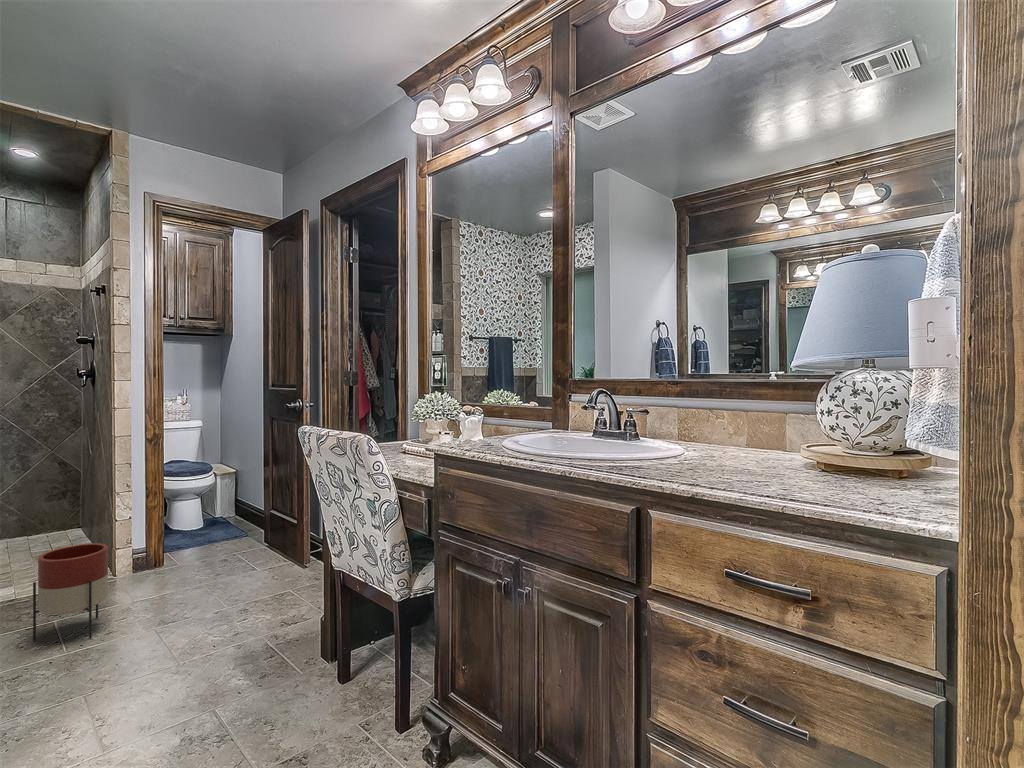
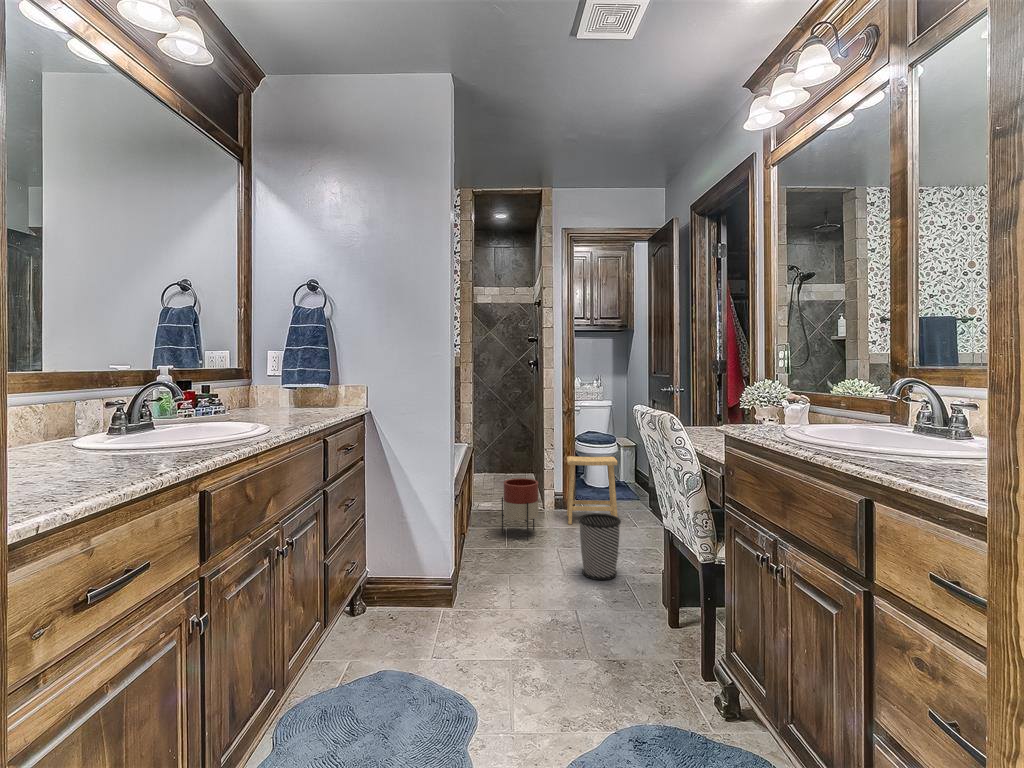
footstool: none [150,491,232,595] -> present [567,456,618,525]
wastebasket: none [195,569,258,664] -> present [579,513,621,580]

